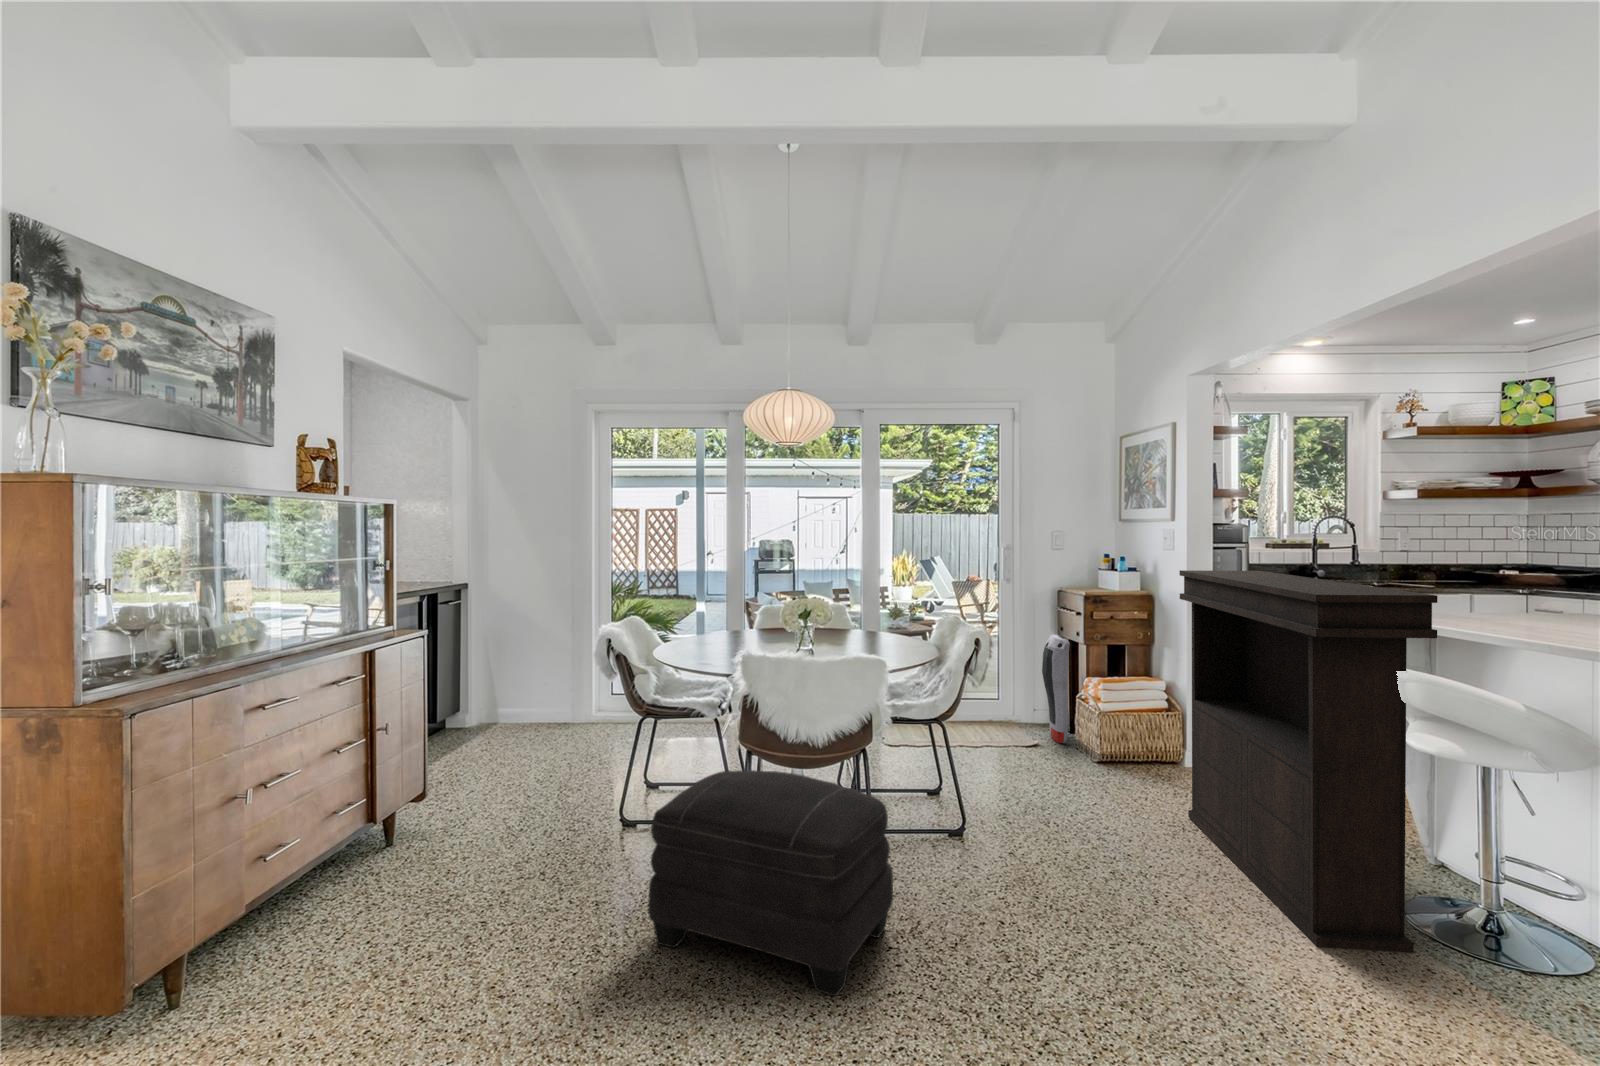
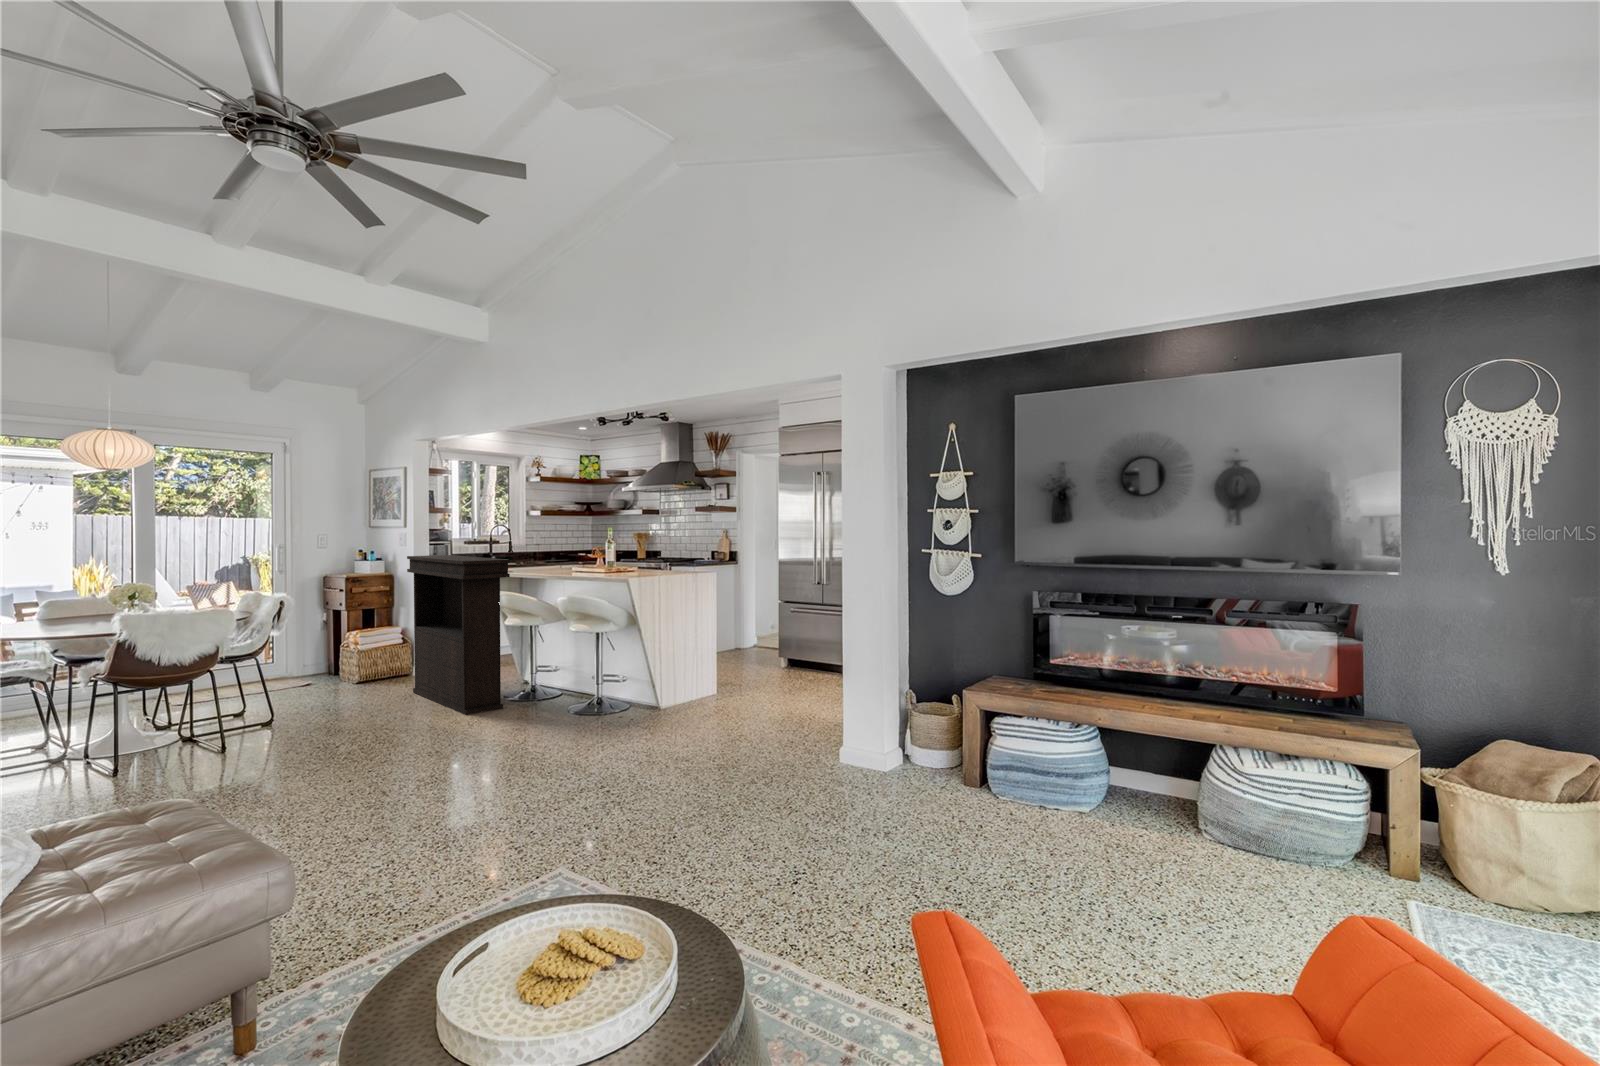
air purifier: present [1042,635,1070,743] -> none [314,606,336,679]
ottoman: present [648,770,893,996] -> none [73,678,247,789]

